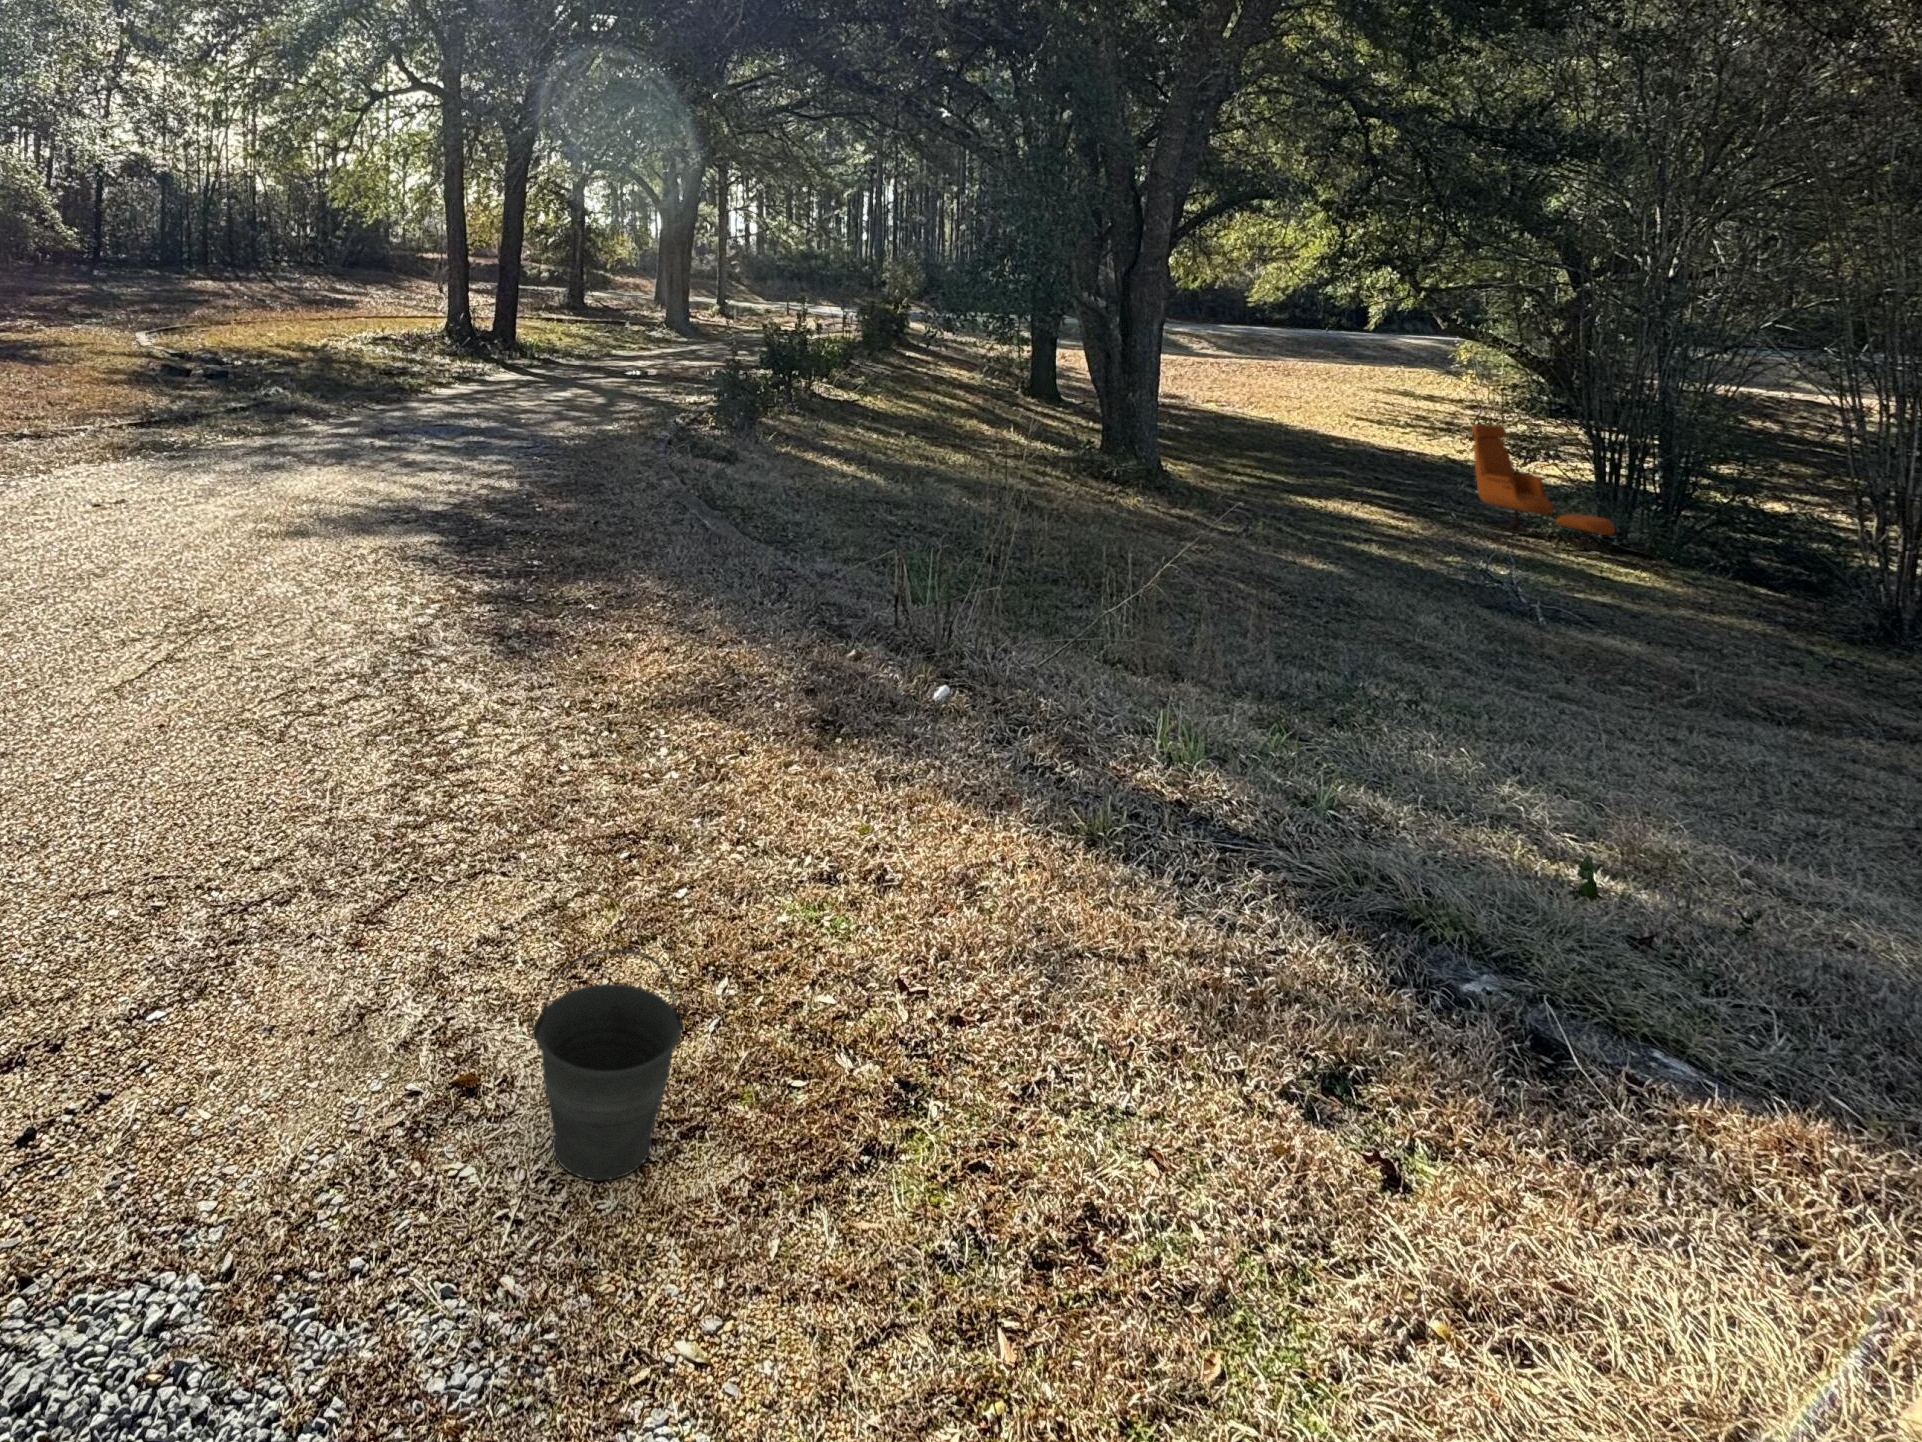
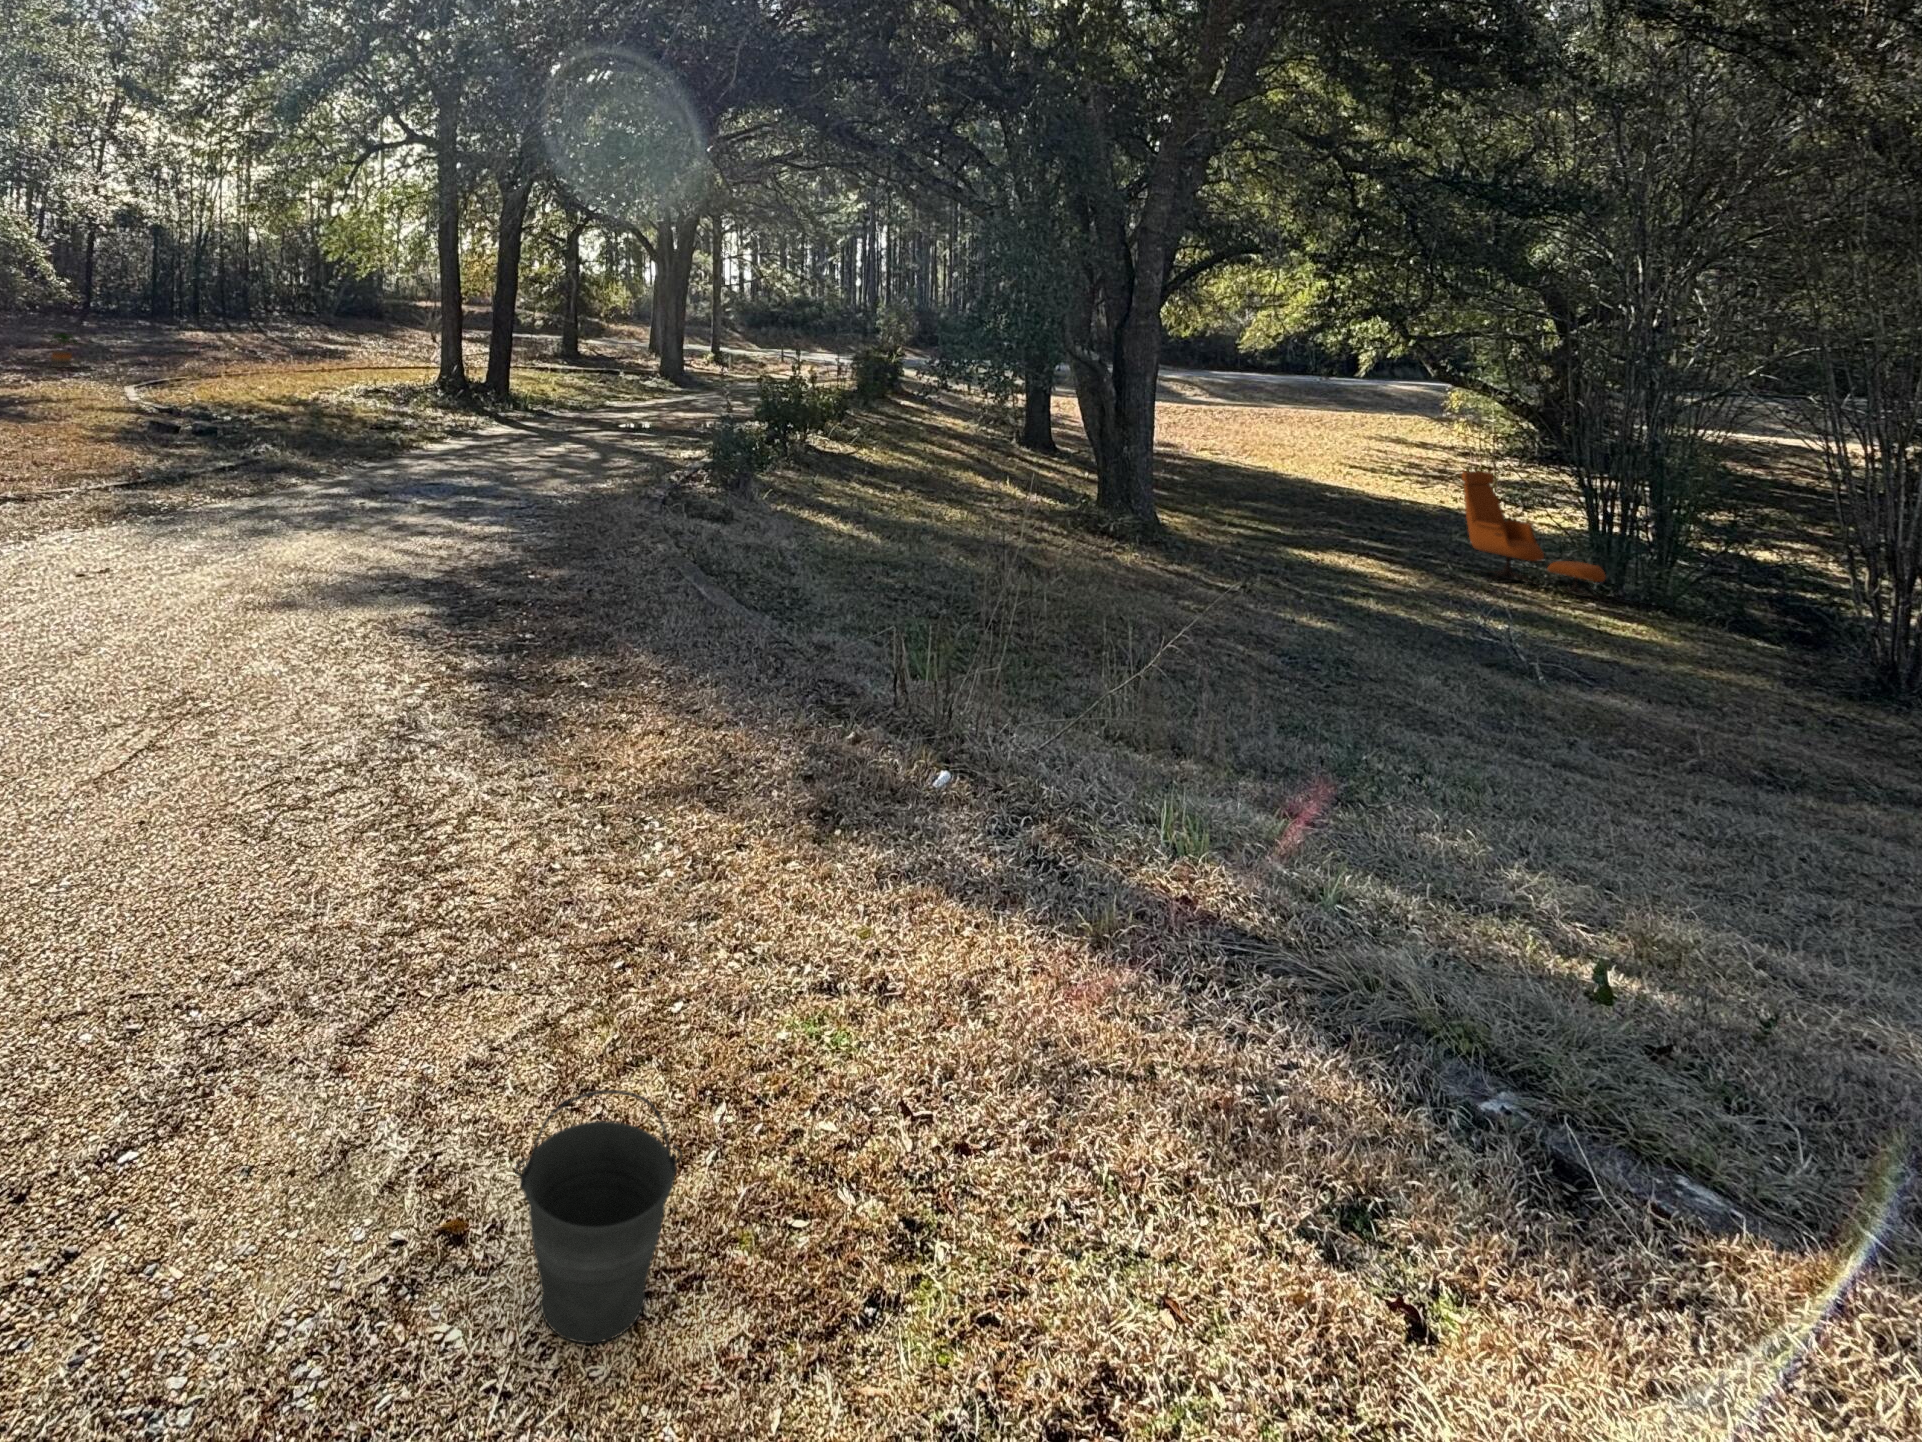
potted tree: none [41,279,72,315] -> present [50,333,78,367]

